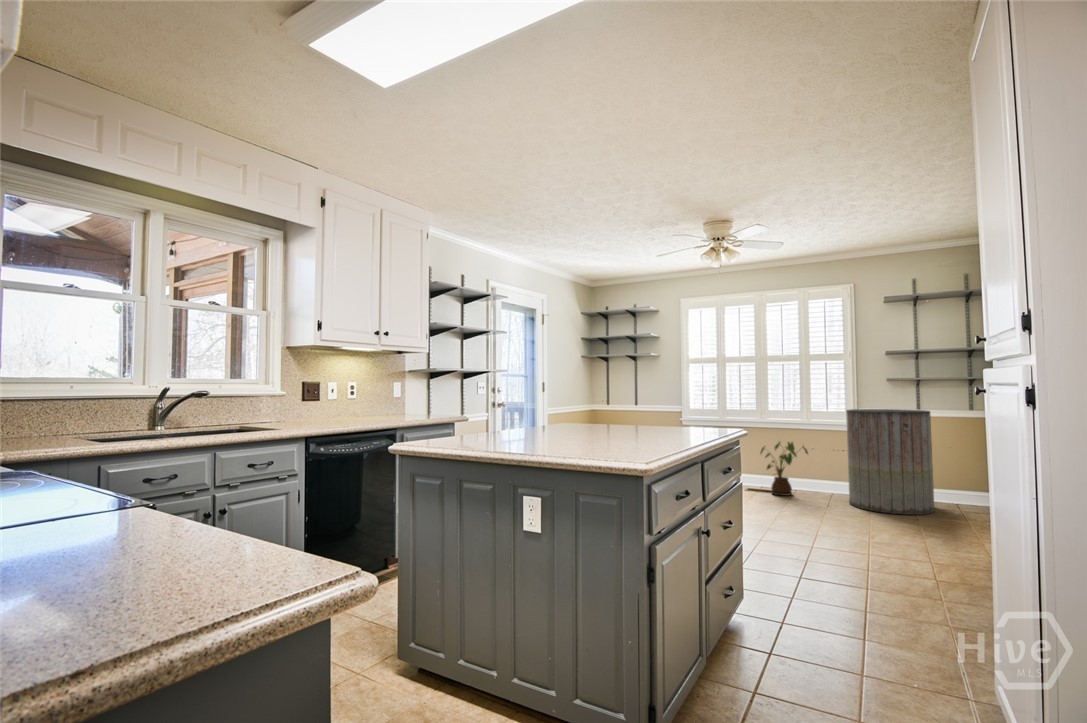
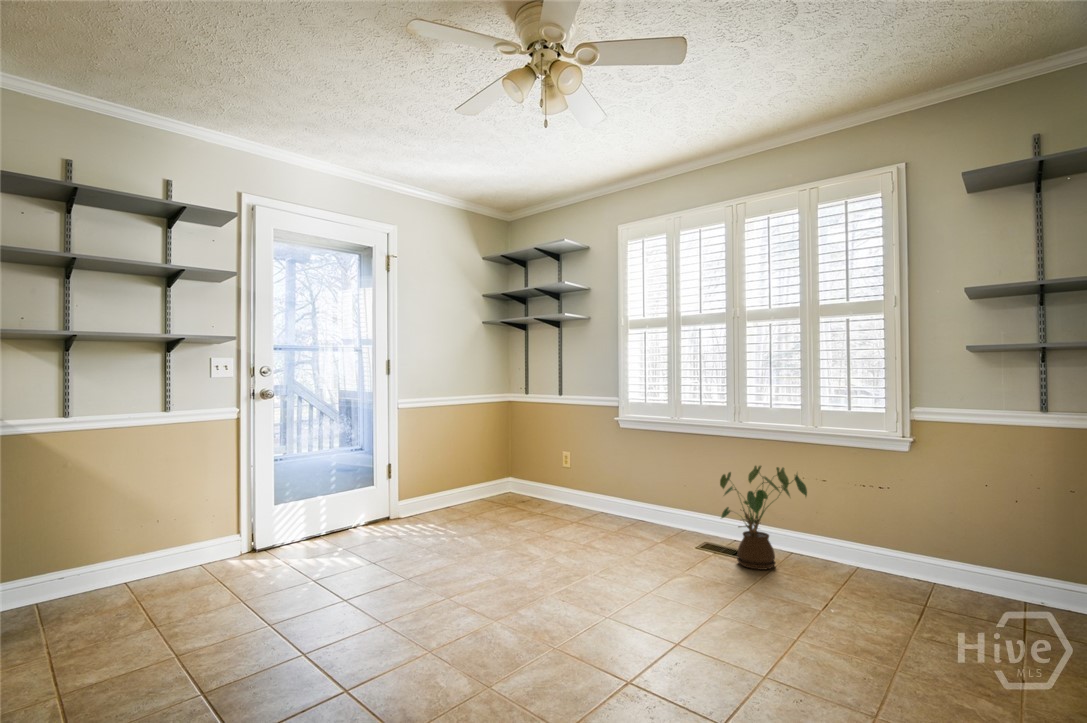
trash can: present [846,409,934,515] -> none [869,409,1064,654]

